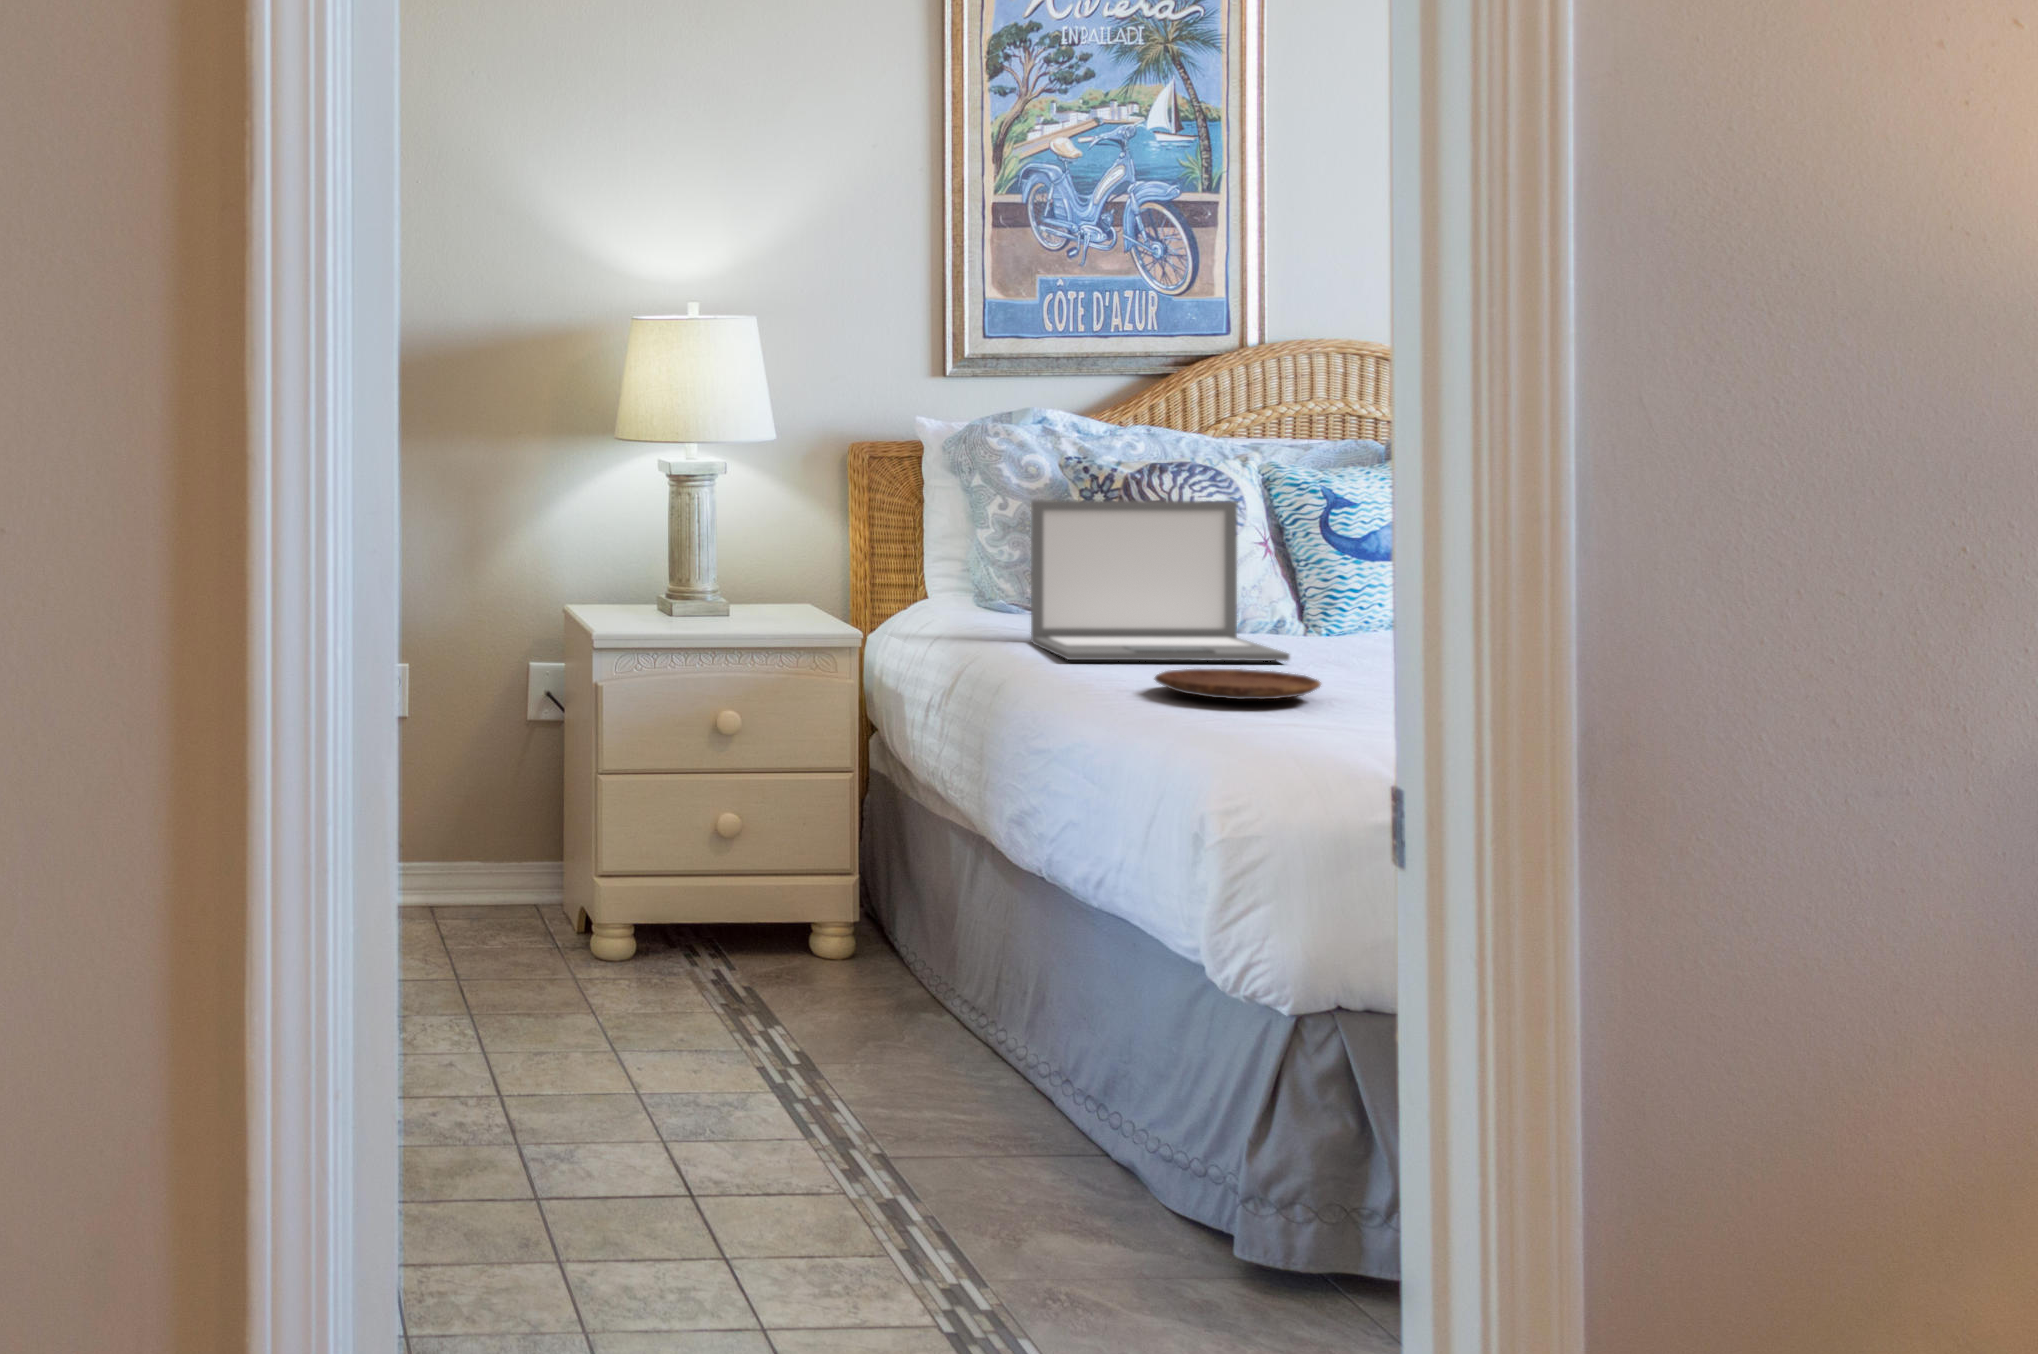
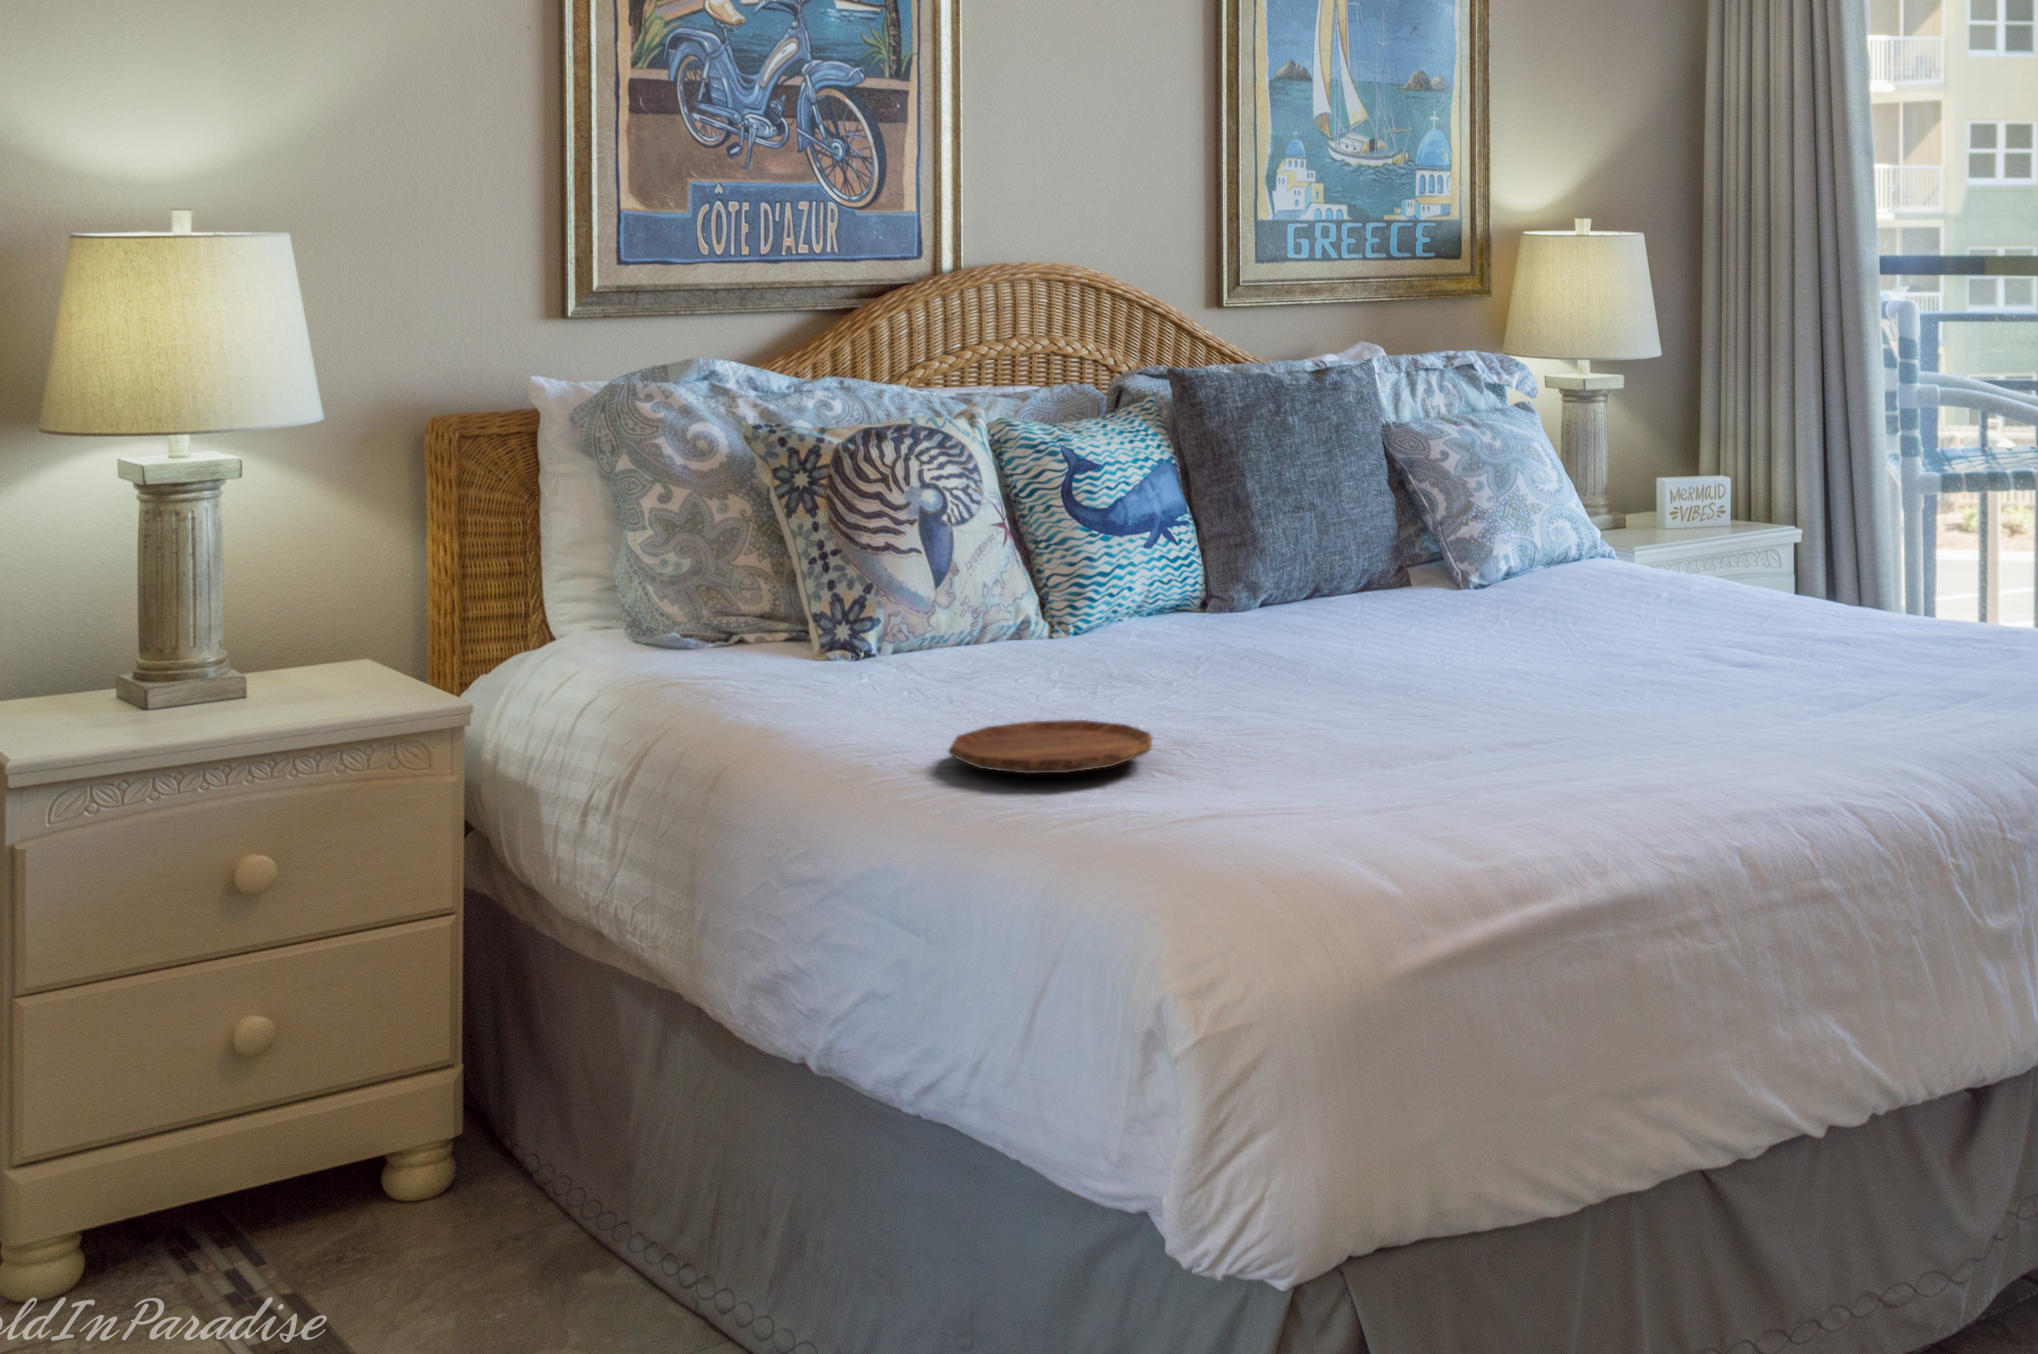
laptop: present [1031,500,1290,661] -> none [729,483,1071,721]

